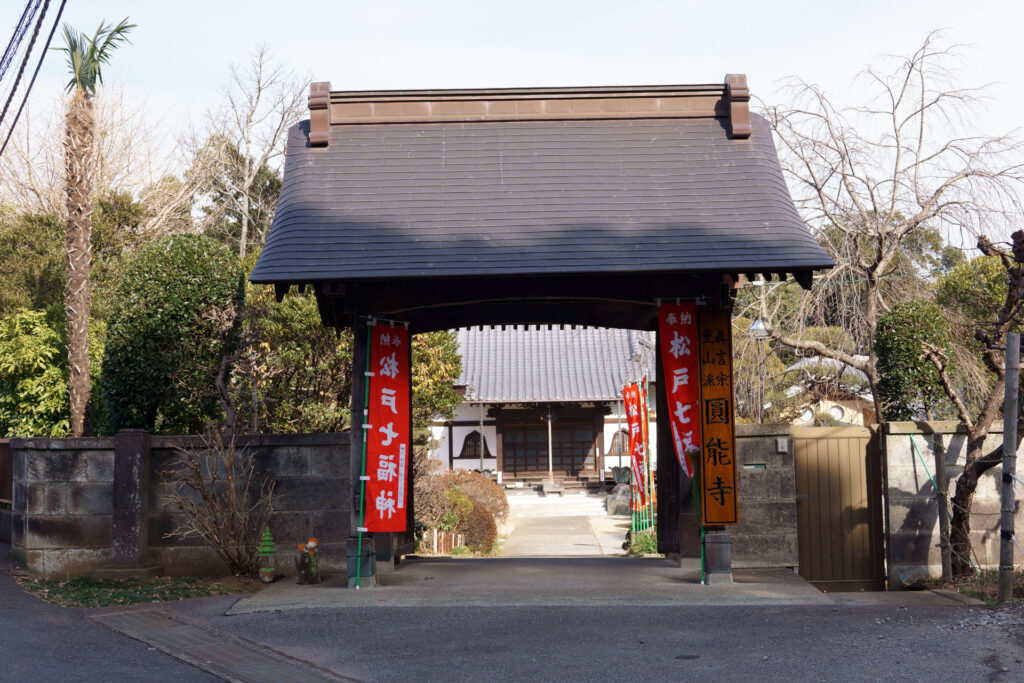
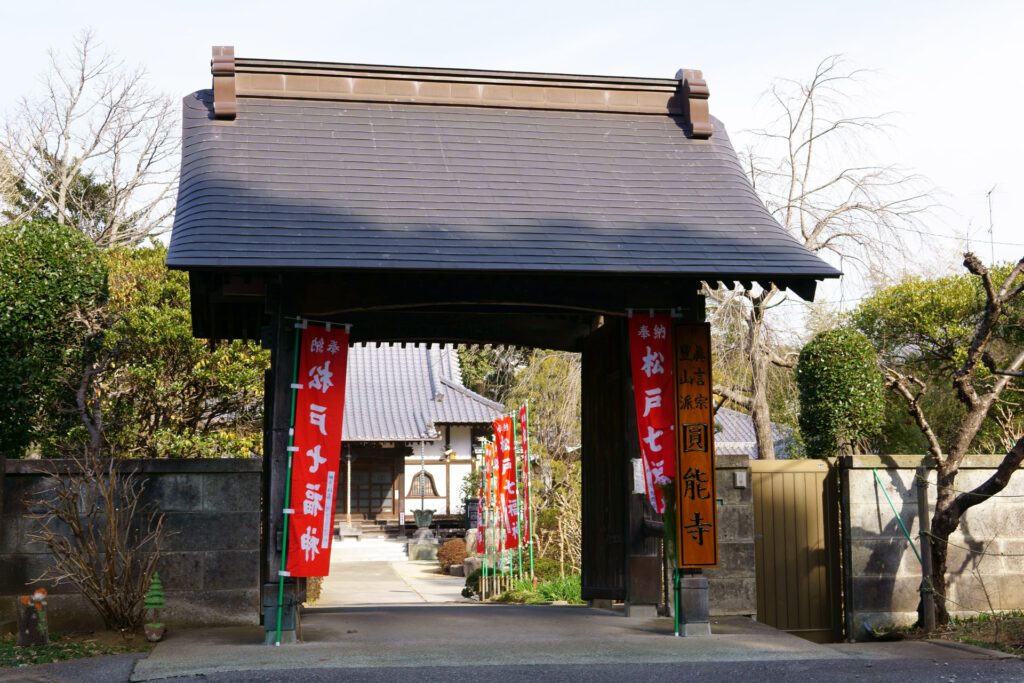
watering can: present [294,538,321,584] -> present [16,589,49,646]

